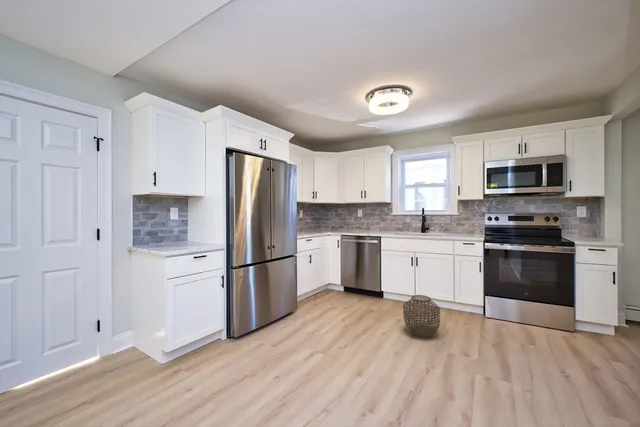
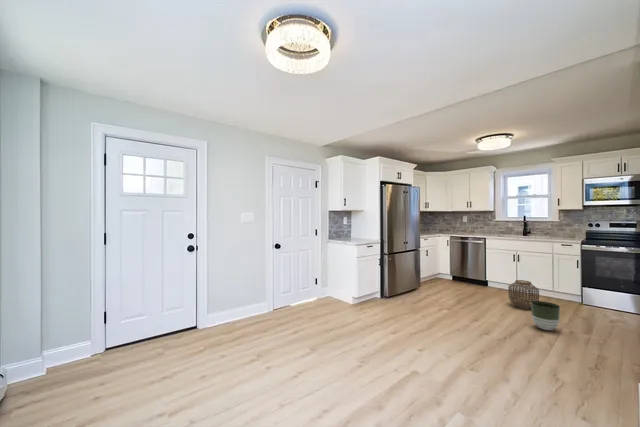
planter: none [432,336,471,387] -> present [531,301,560,330]

